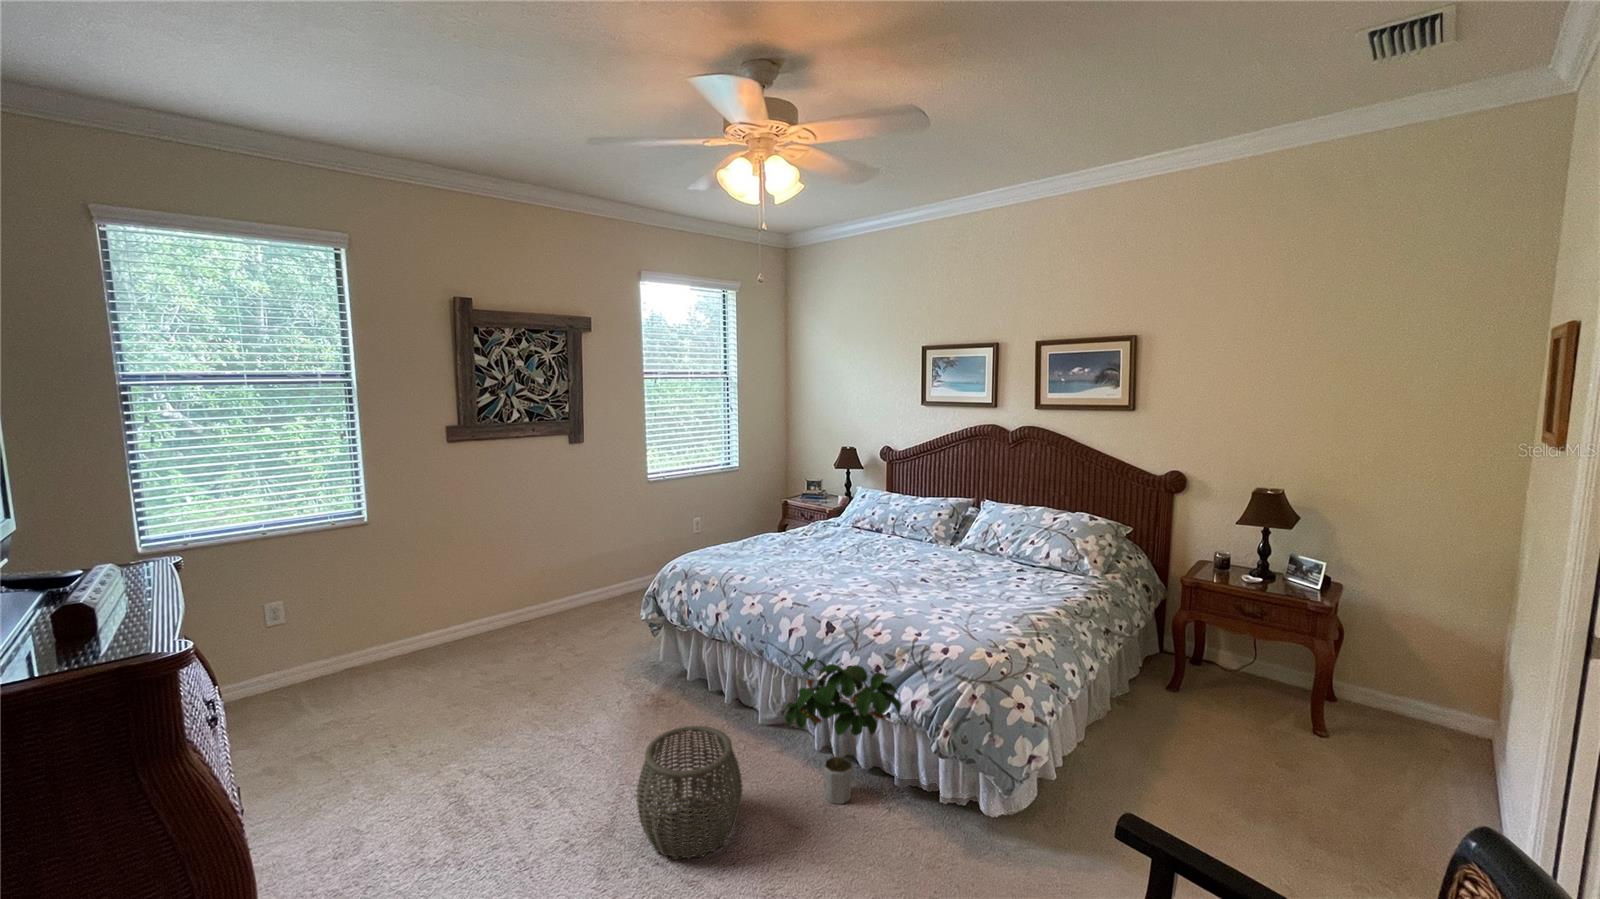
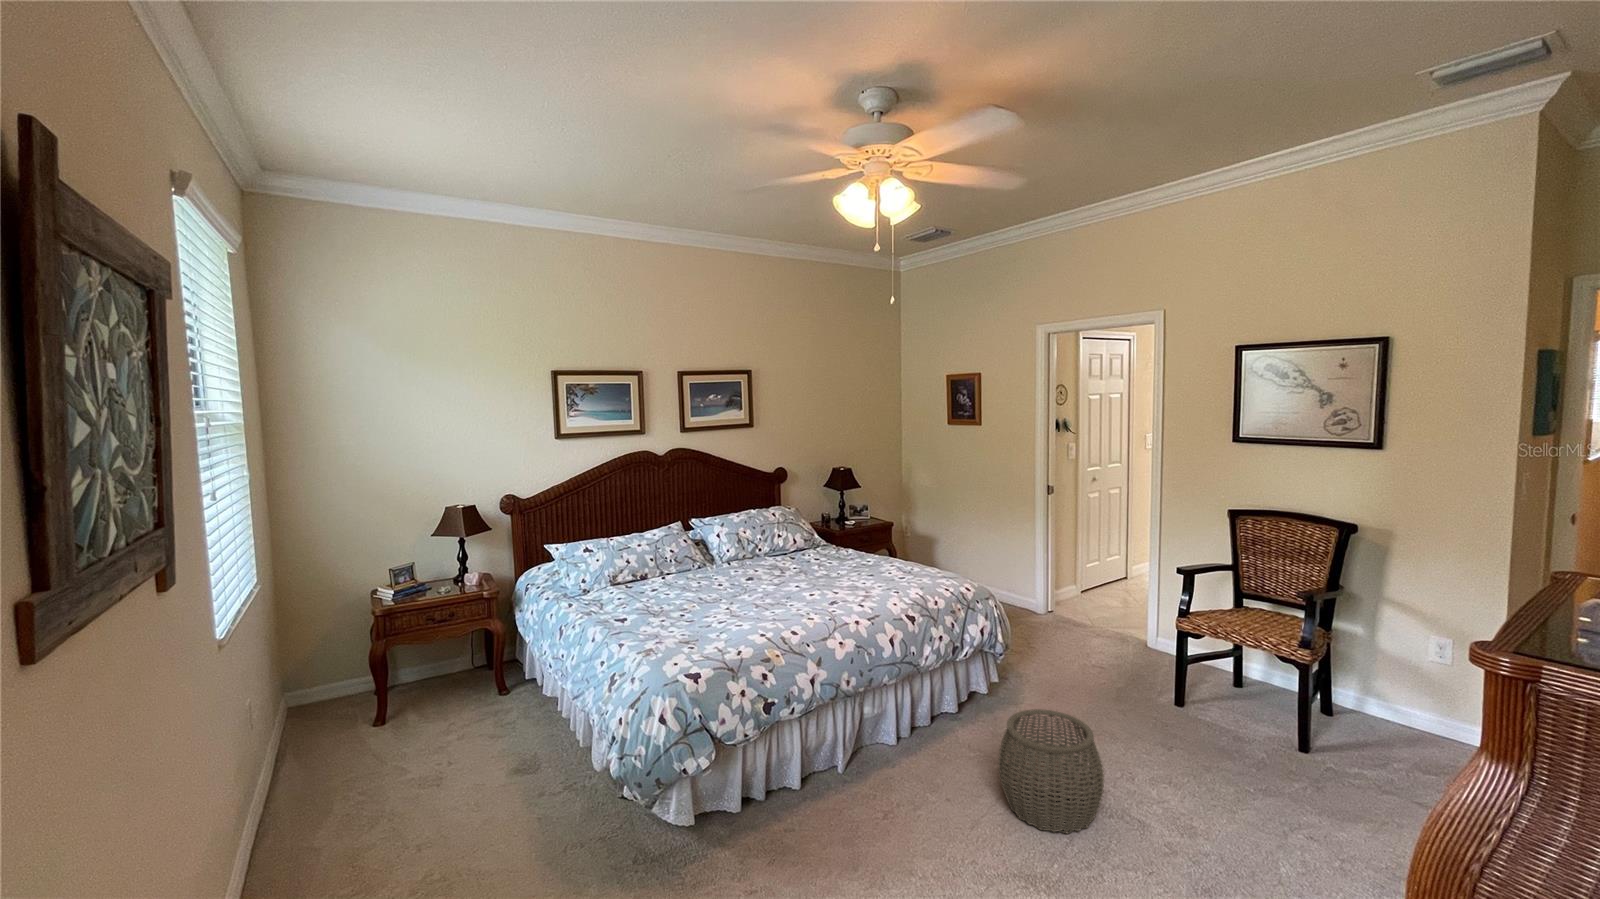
potted plant: present [781,658,901,804] -> none [945,615,1004,739]

